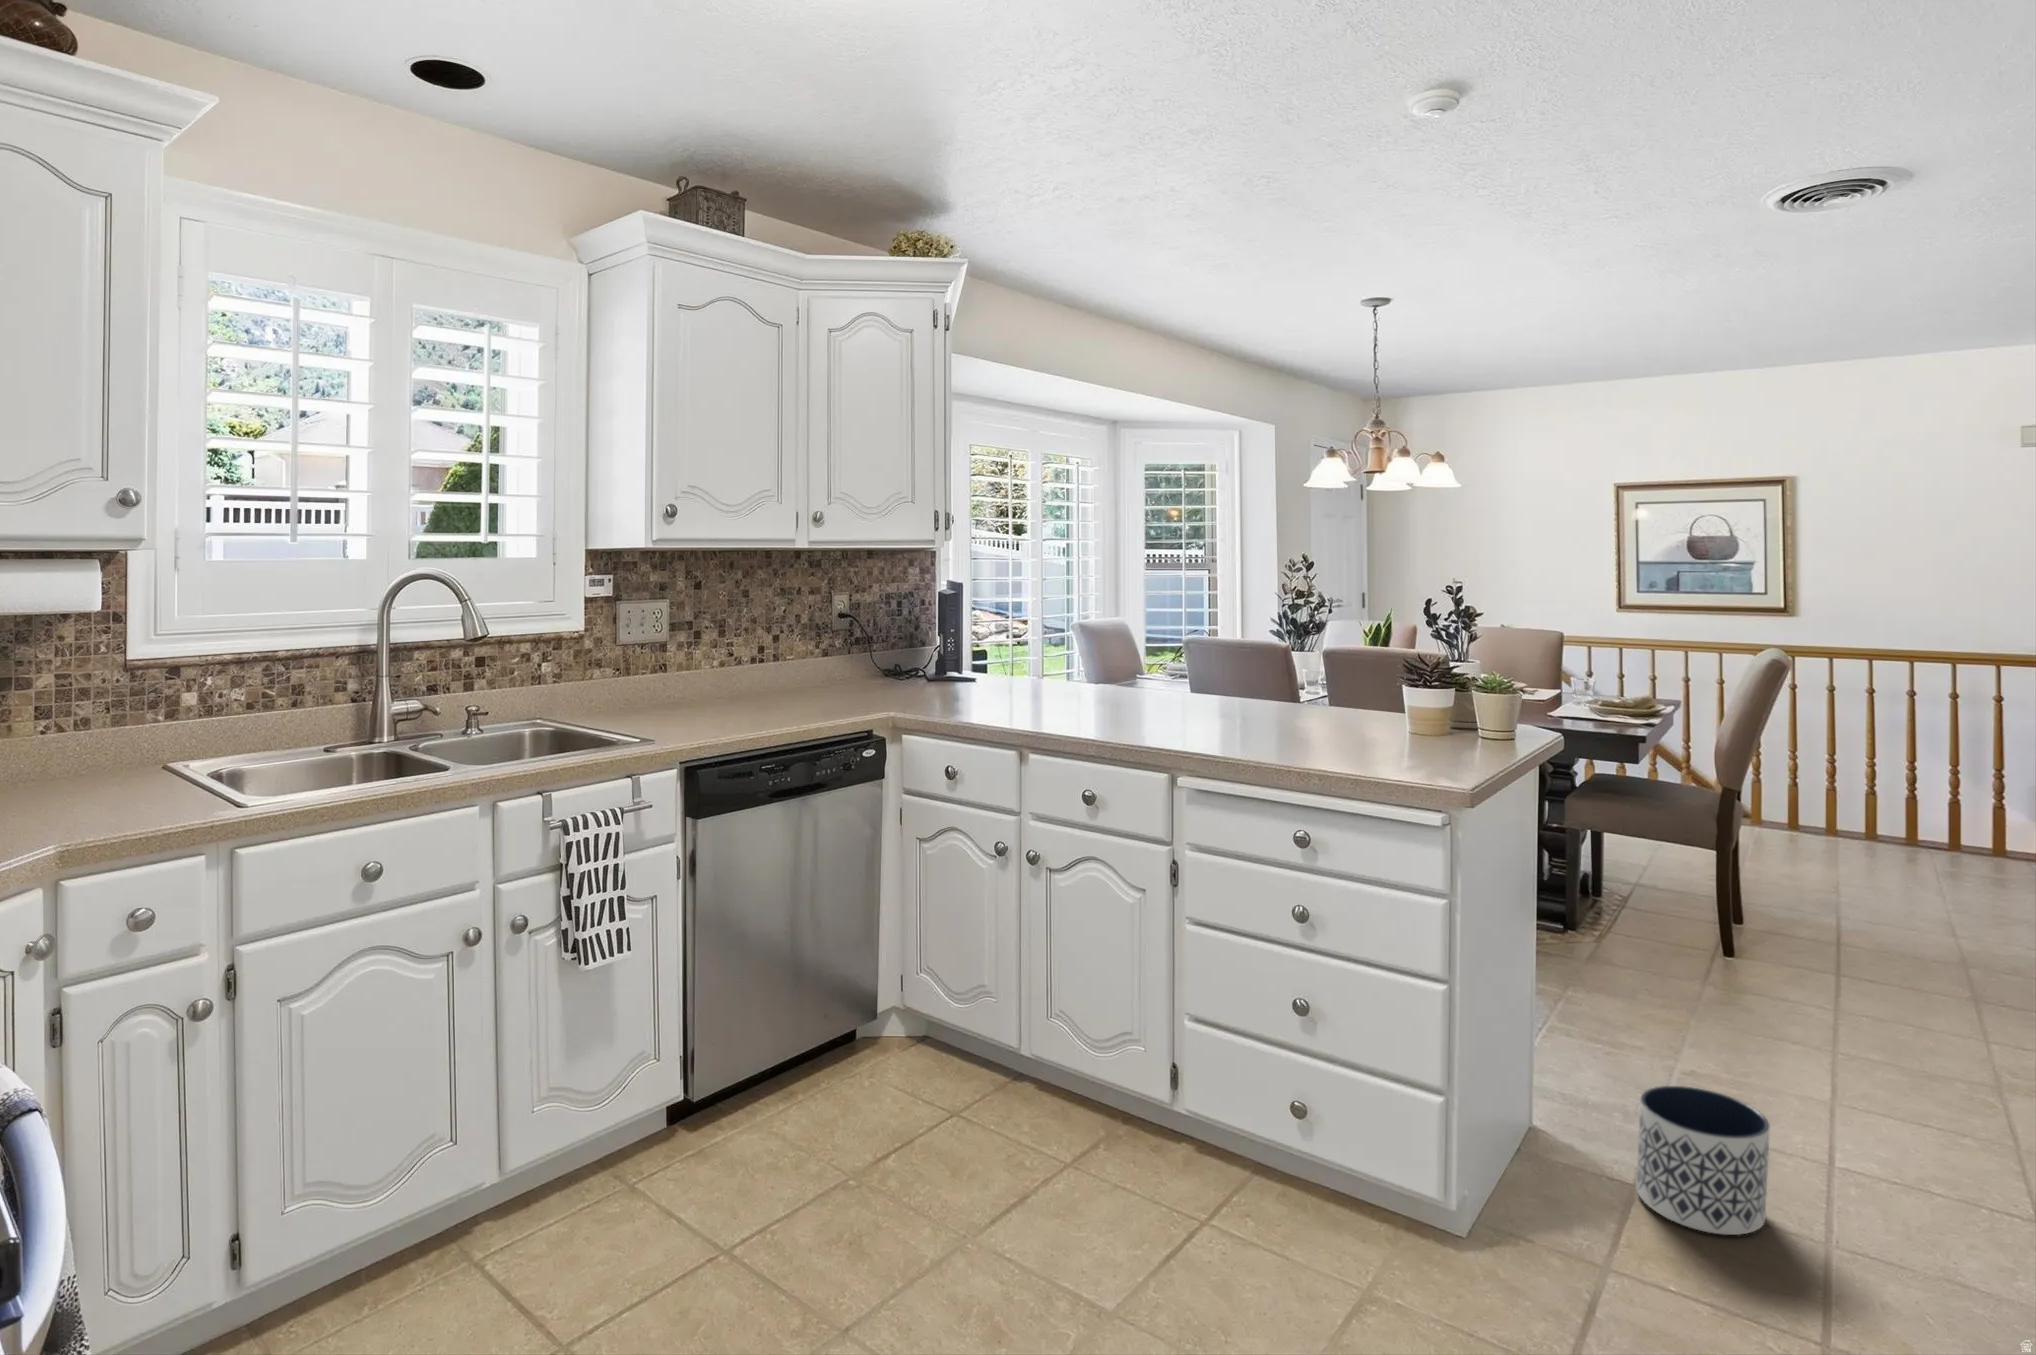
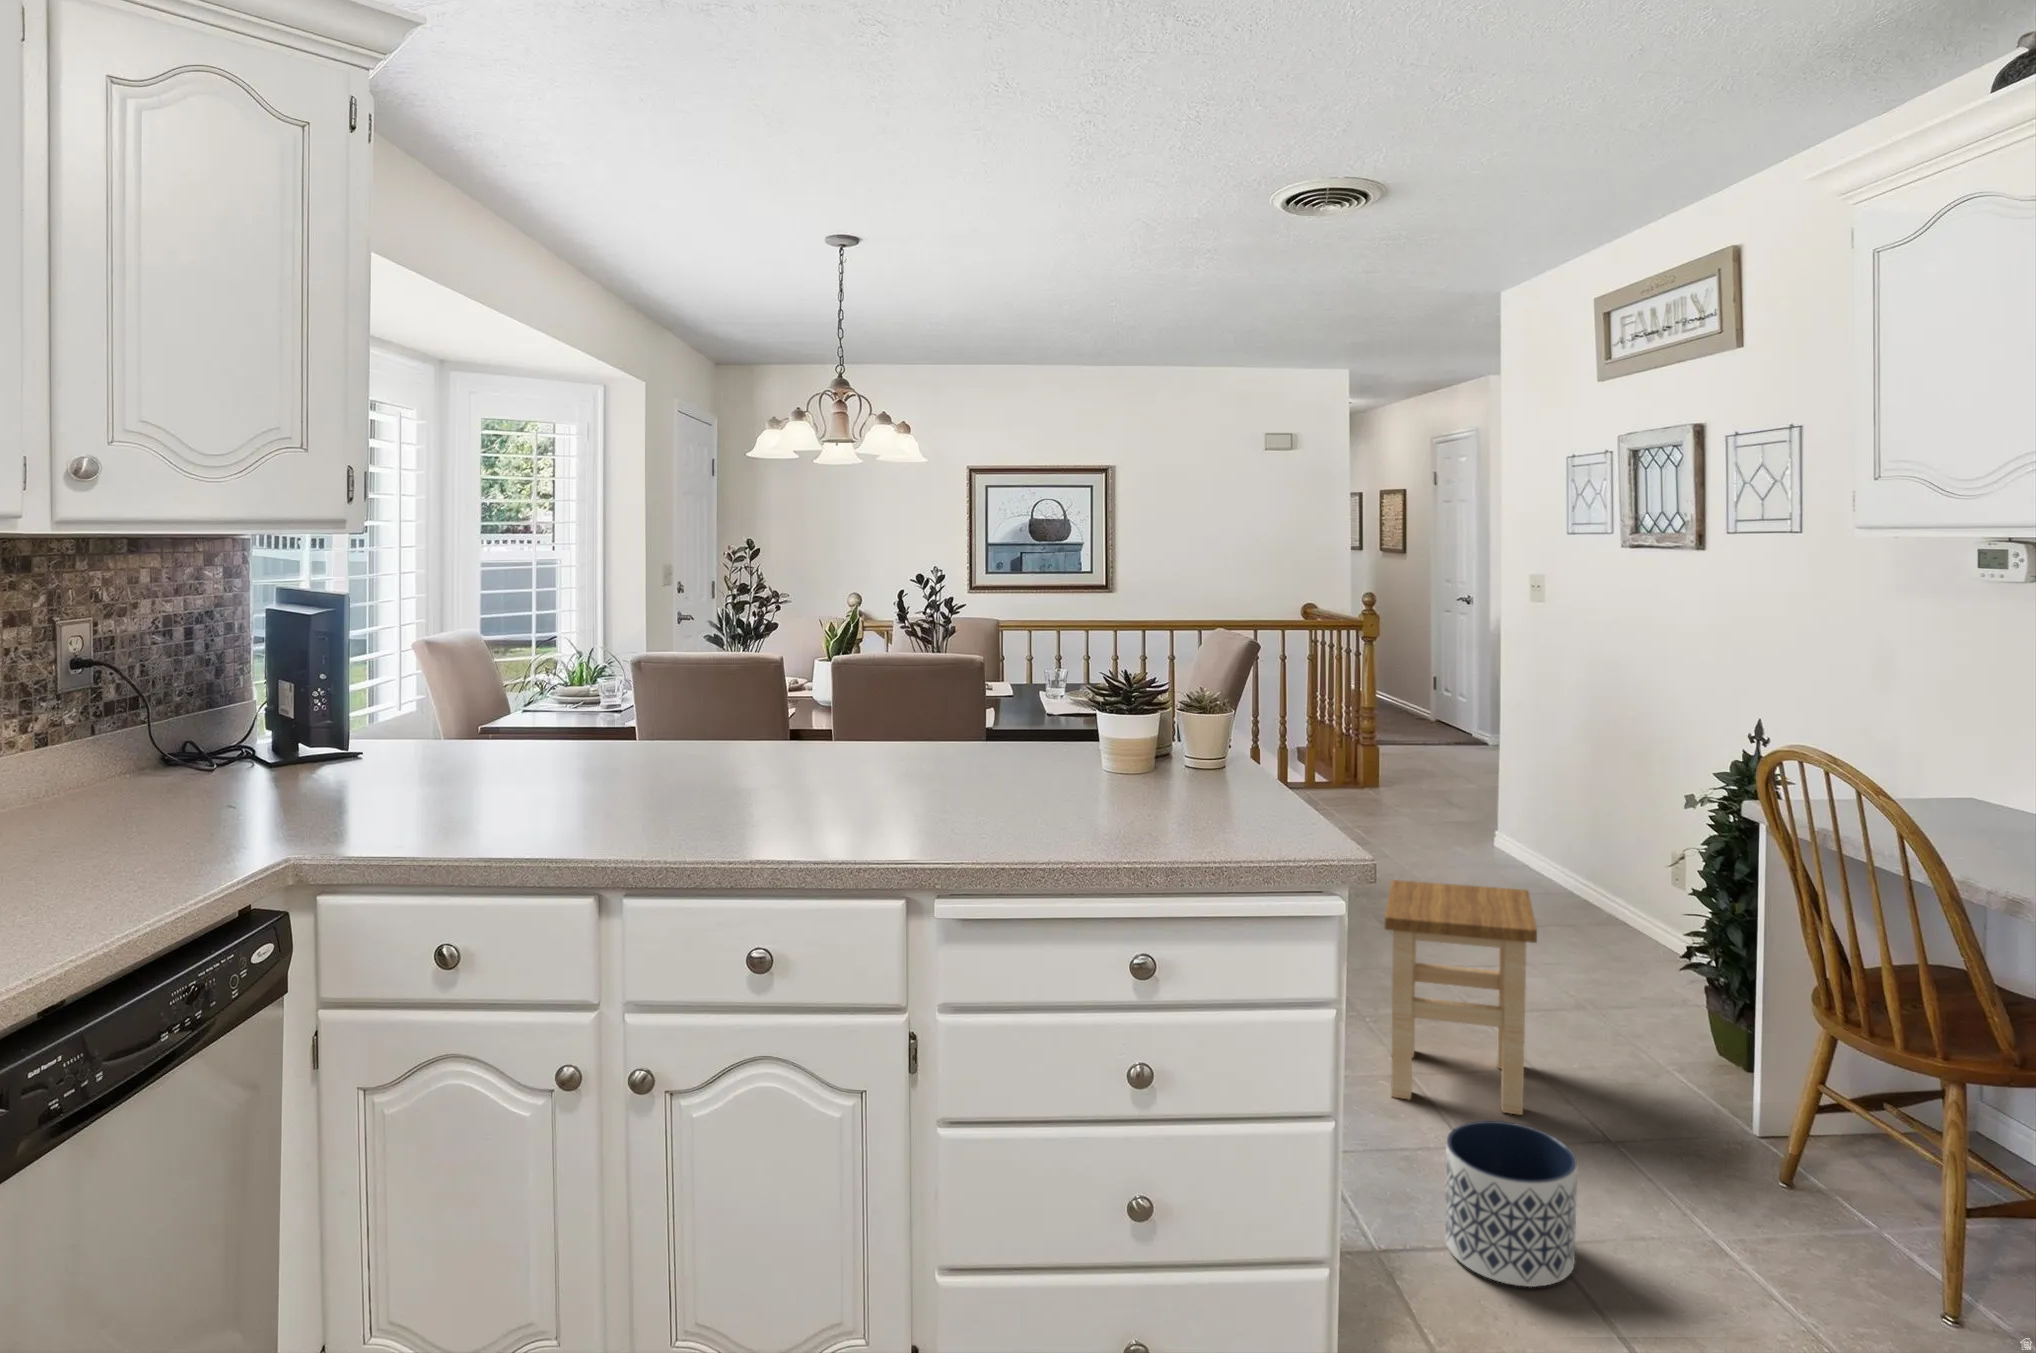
stool: none [1726,897,1952,1145] -> present [1385,880,1537,1115]

